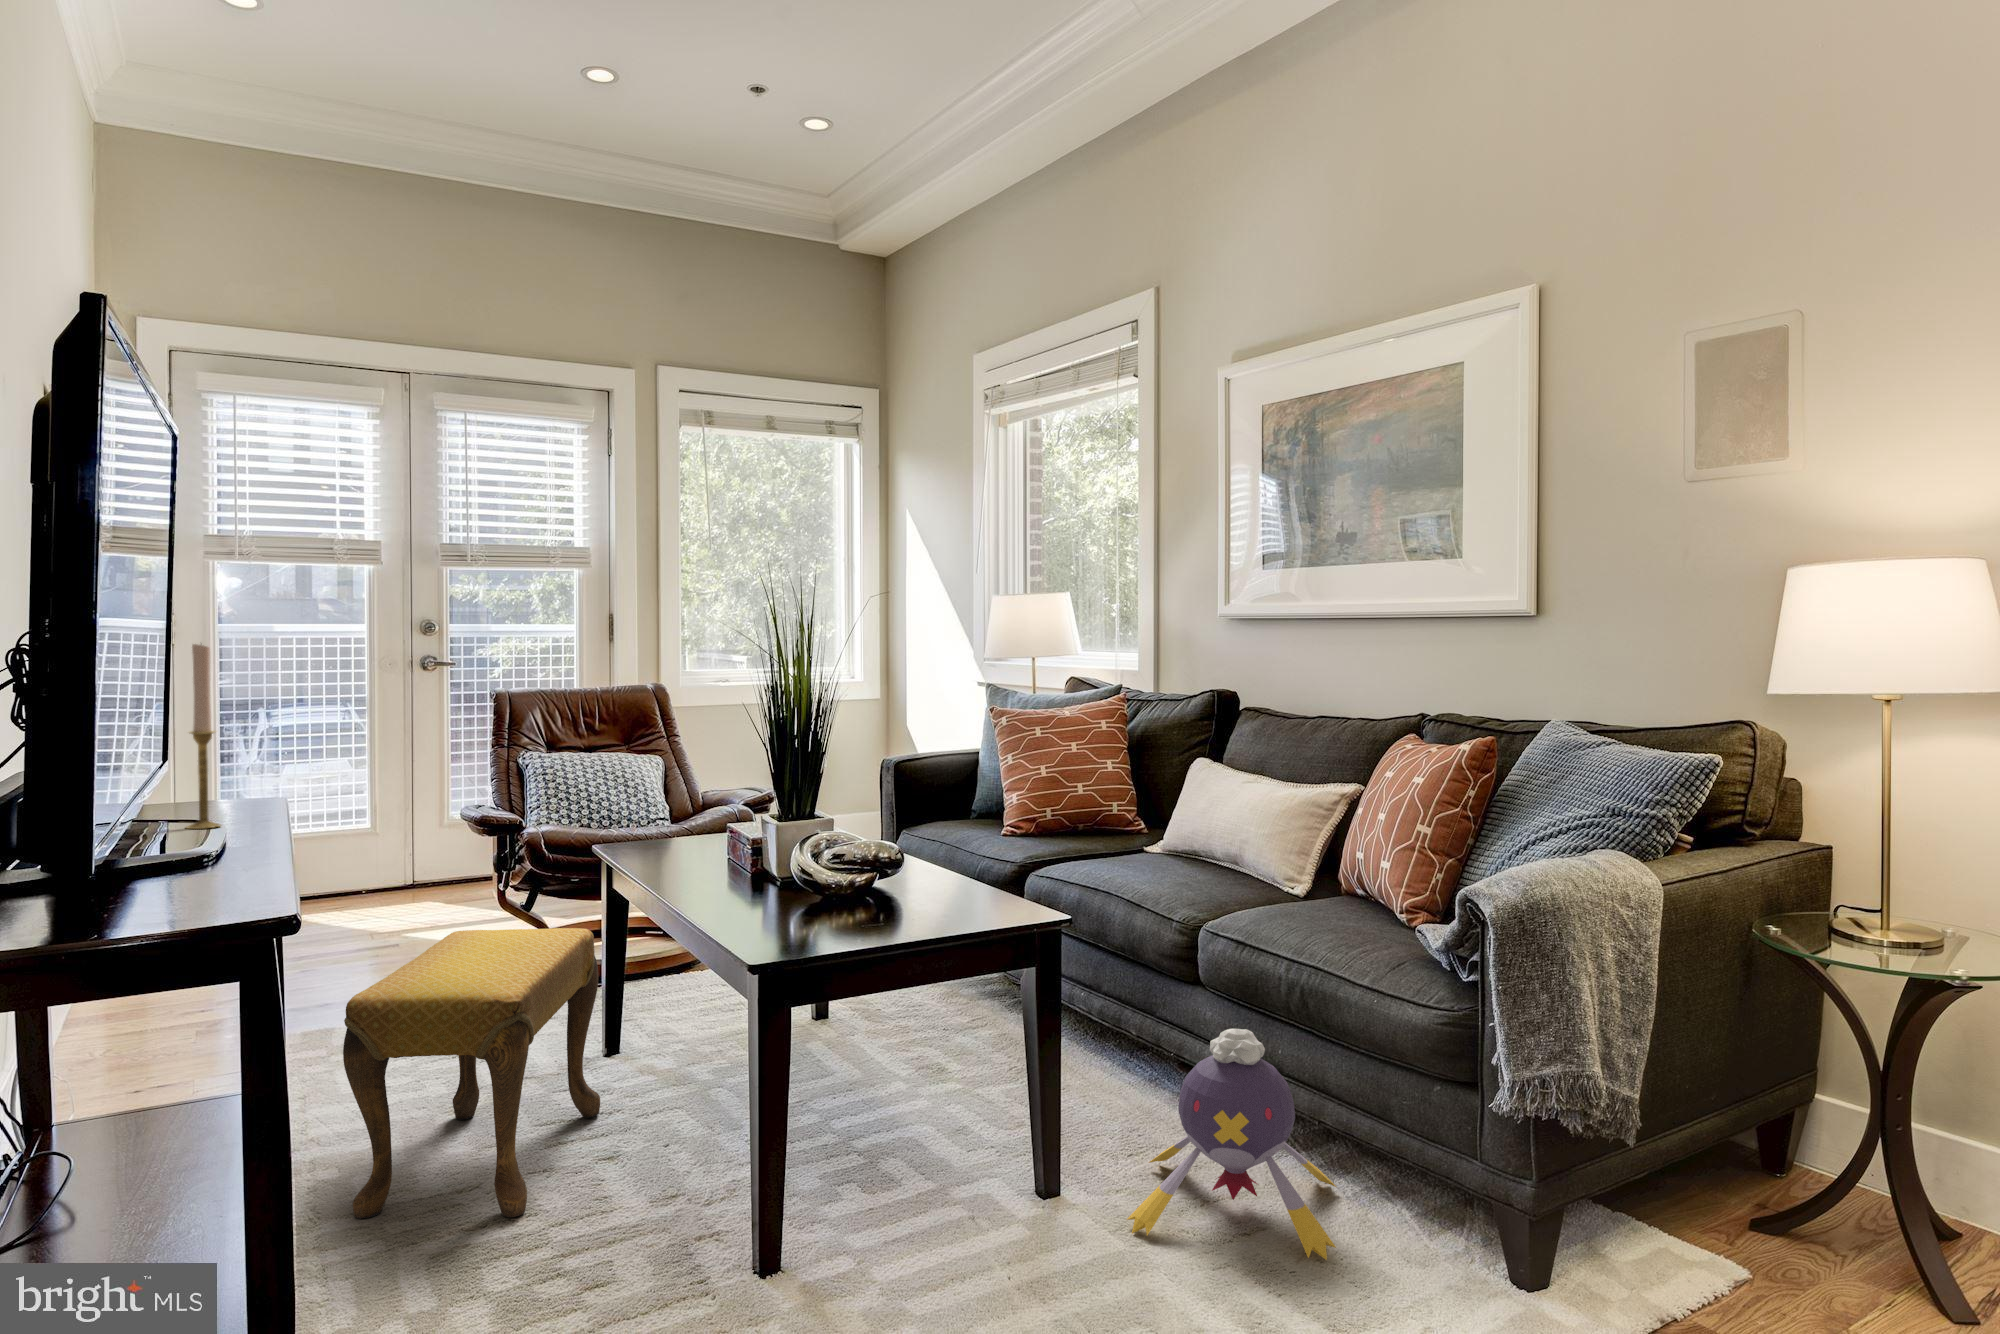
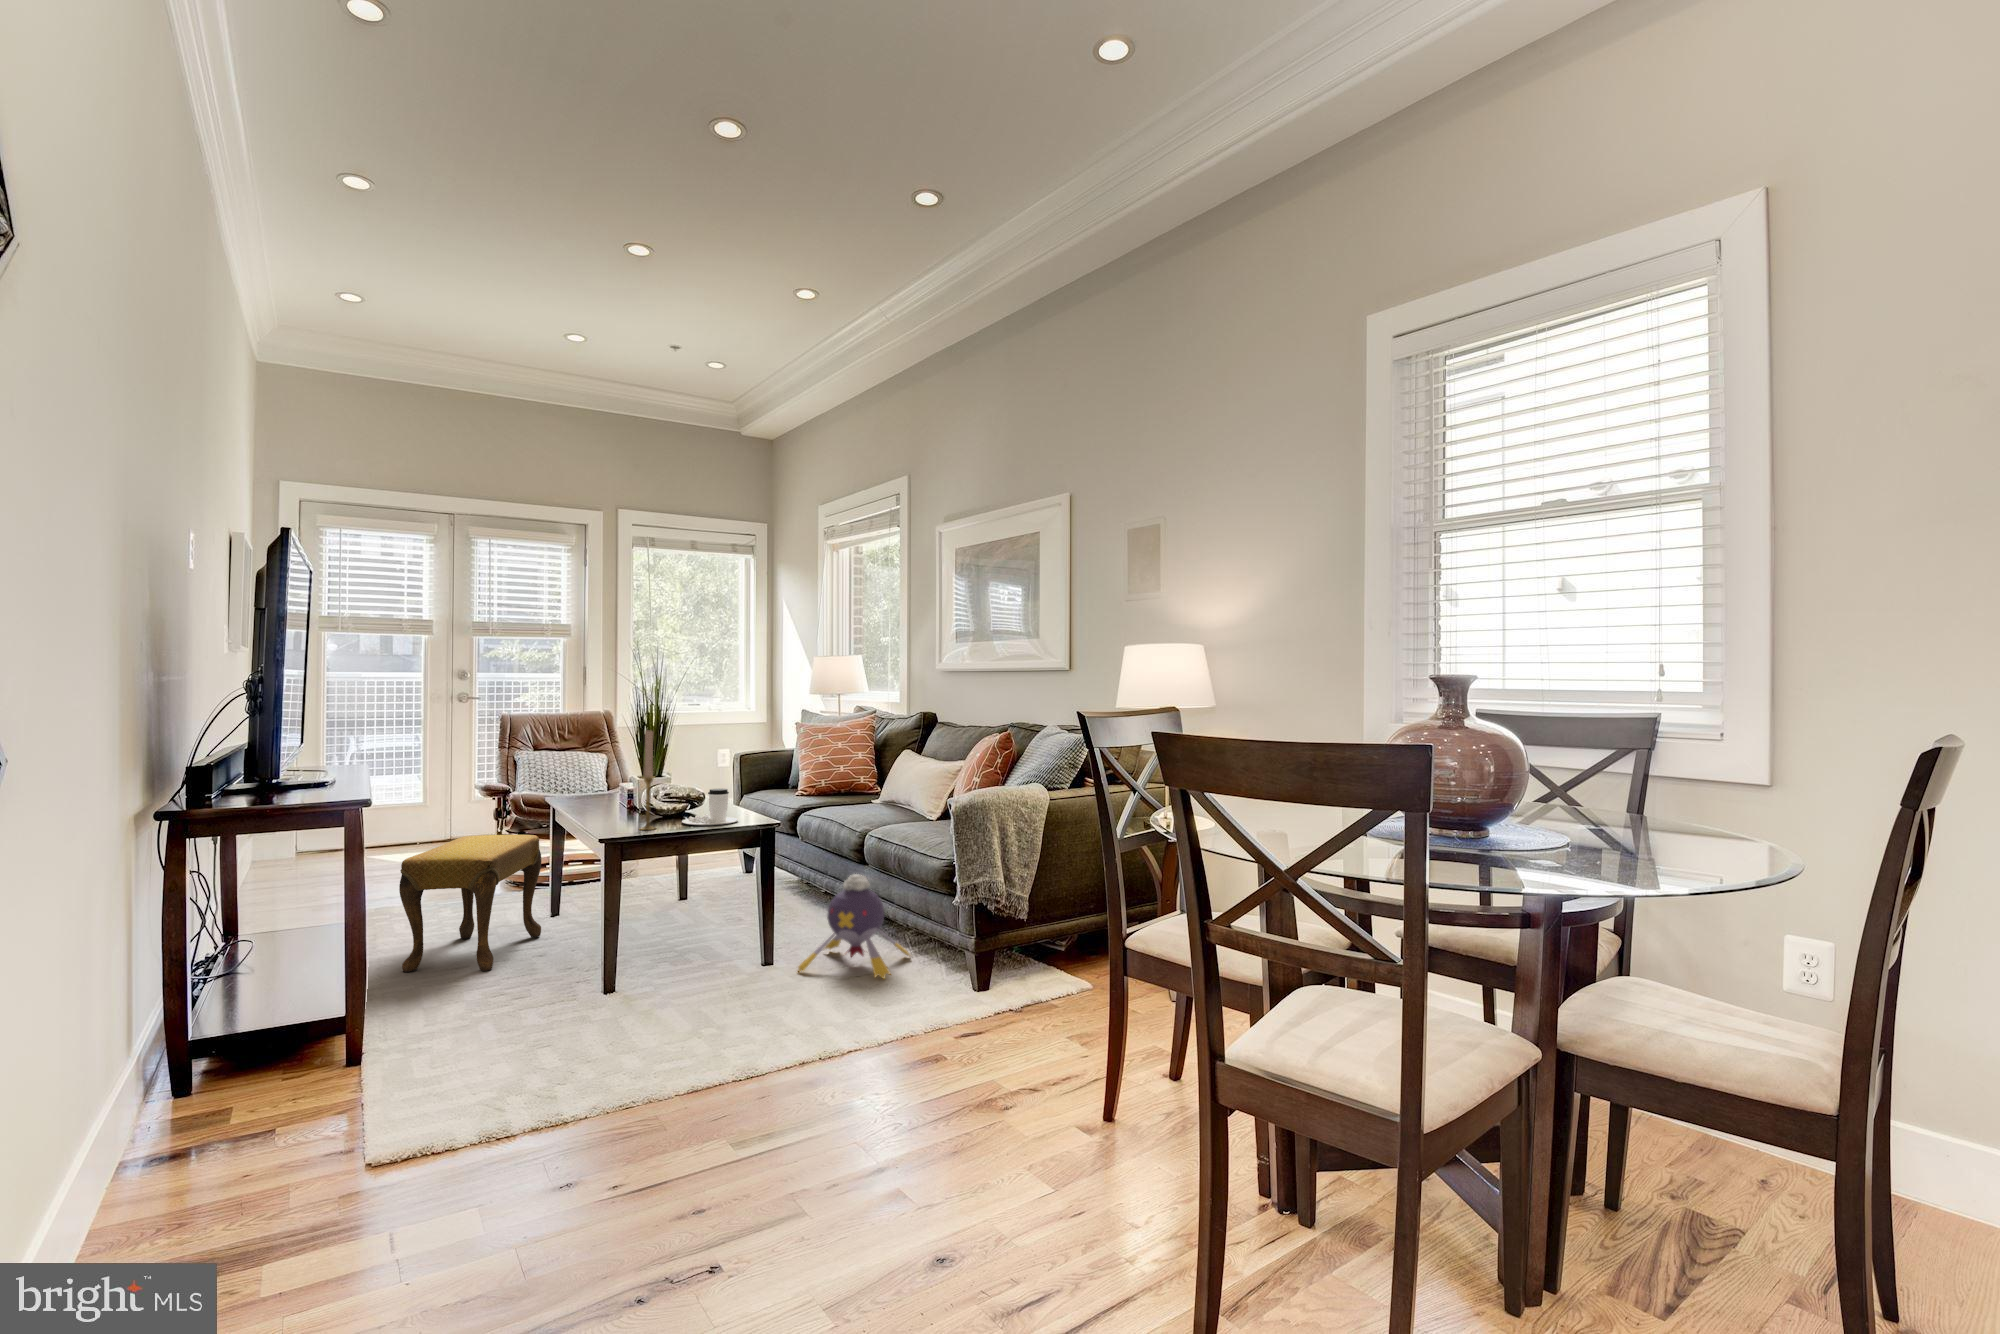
candlestick: present [187,644,221,829] -> present [641,730,655,830]
coffee cup: none [877,850,984,927] -> present [682,789,738,825]

